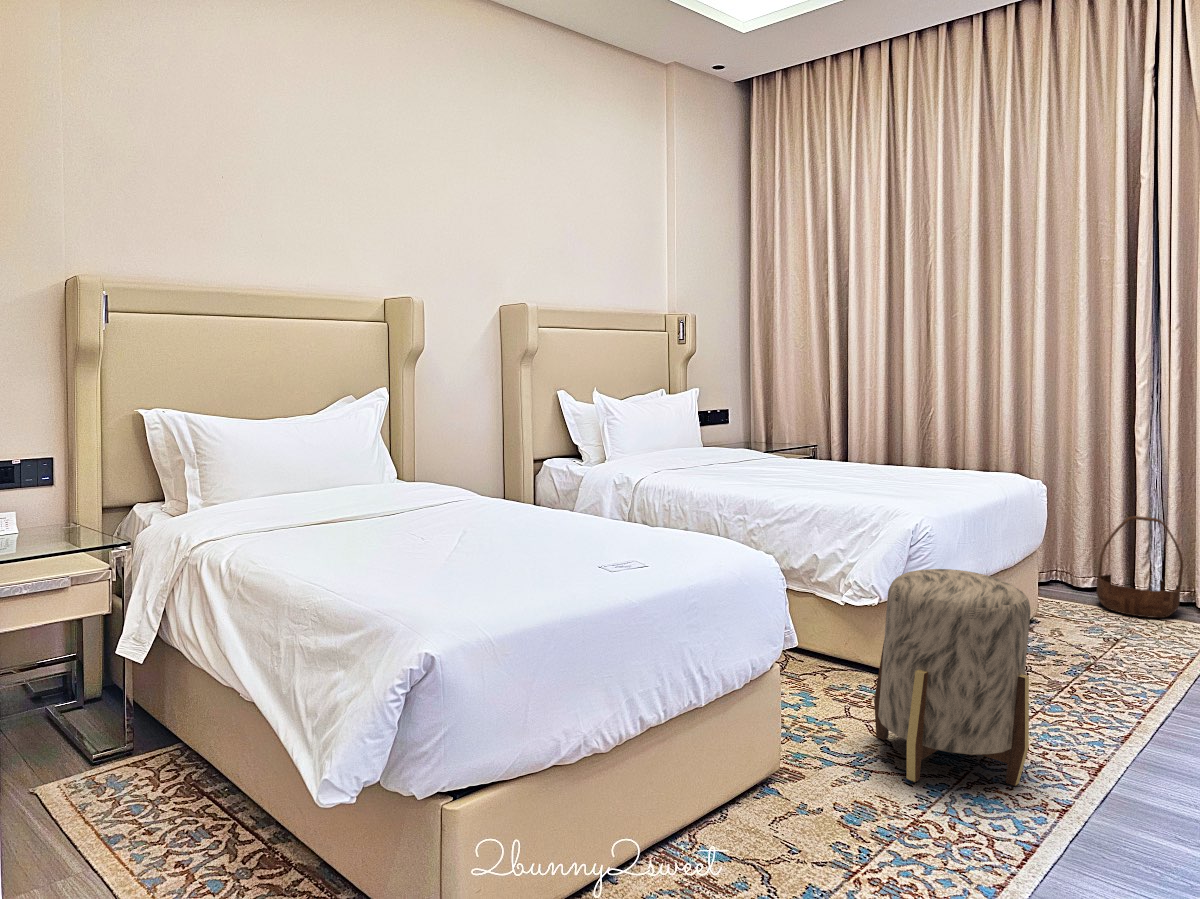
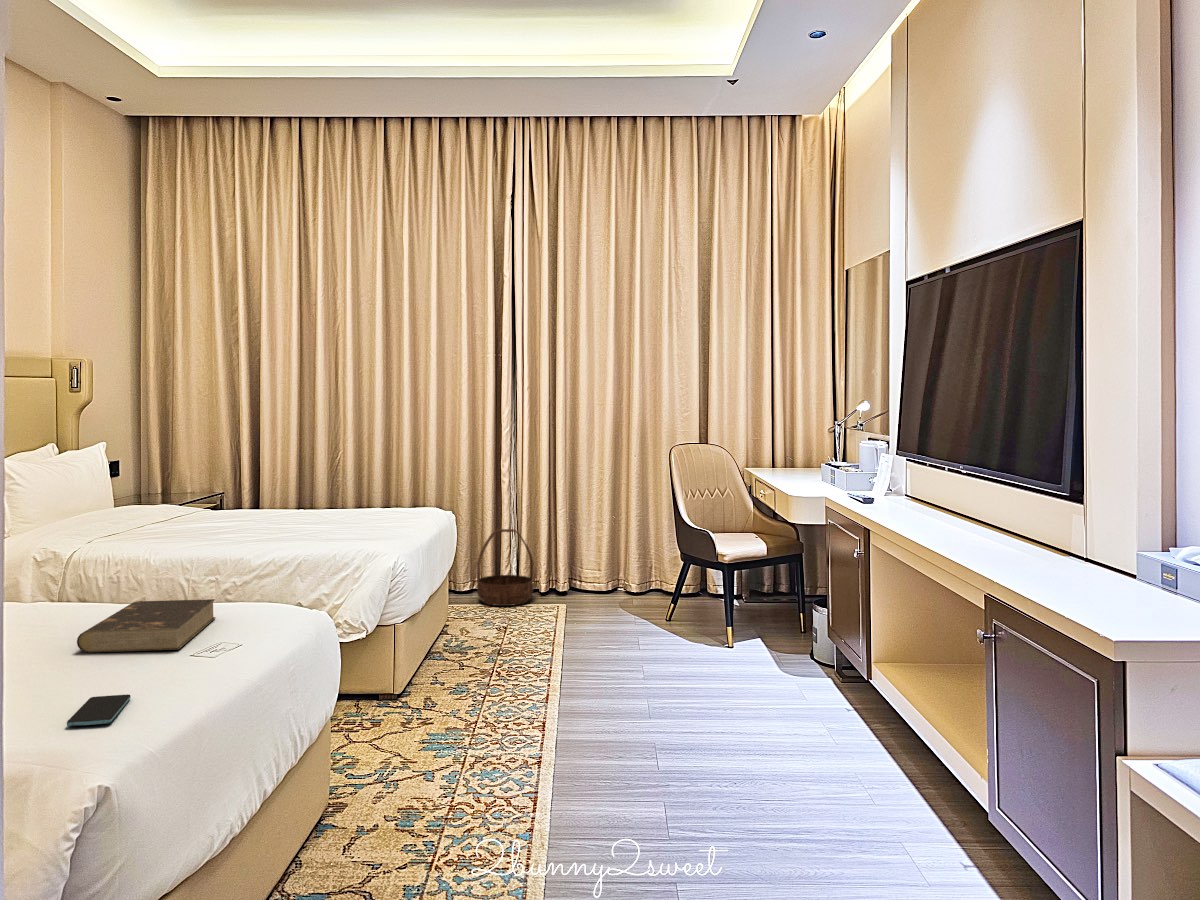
book: none [544,513,686,560] -> present [77,599,216,653]
ottoman: present [874,569,1031,786] -> none [380,598,507,777]
smartphone: none [461,581,533,604] -> present [67,694,131,726]

